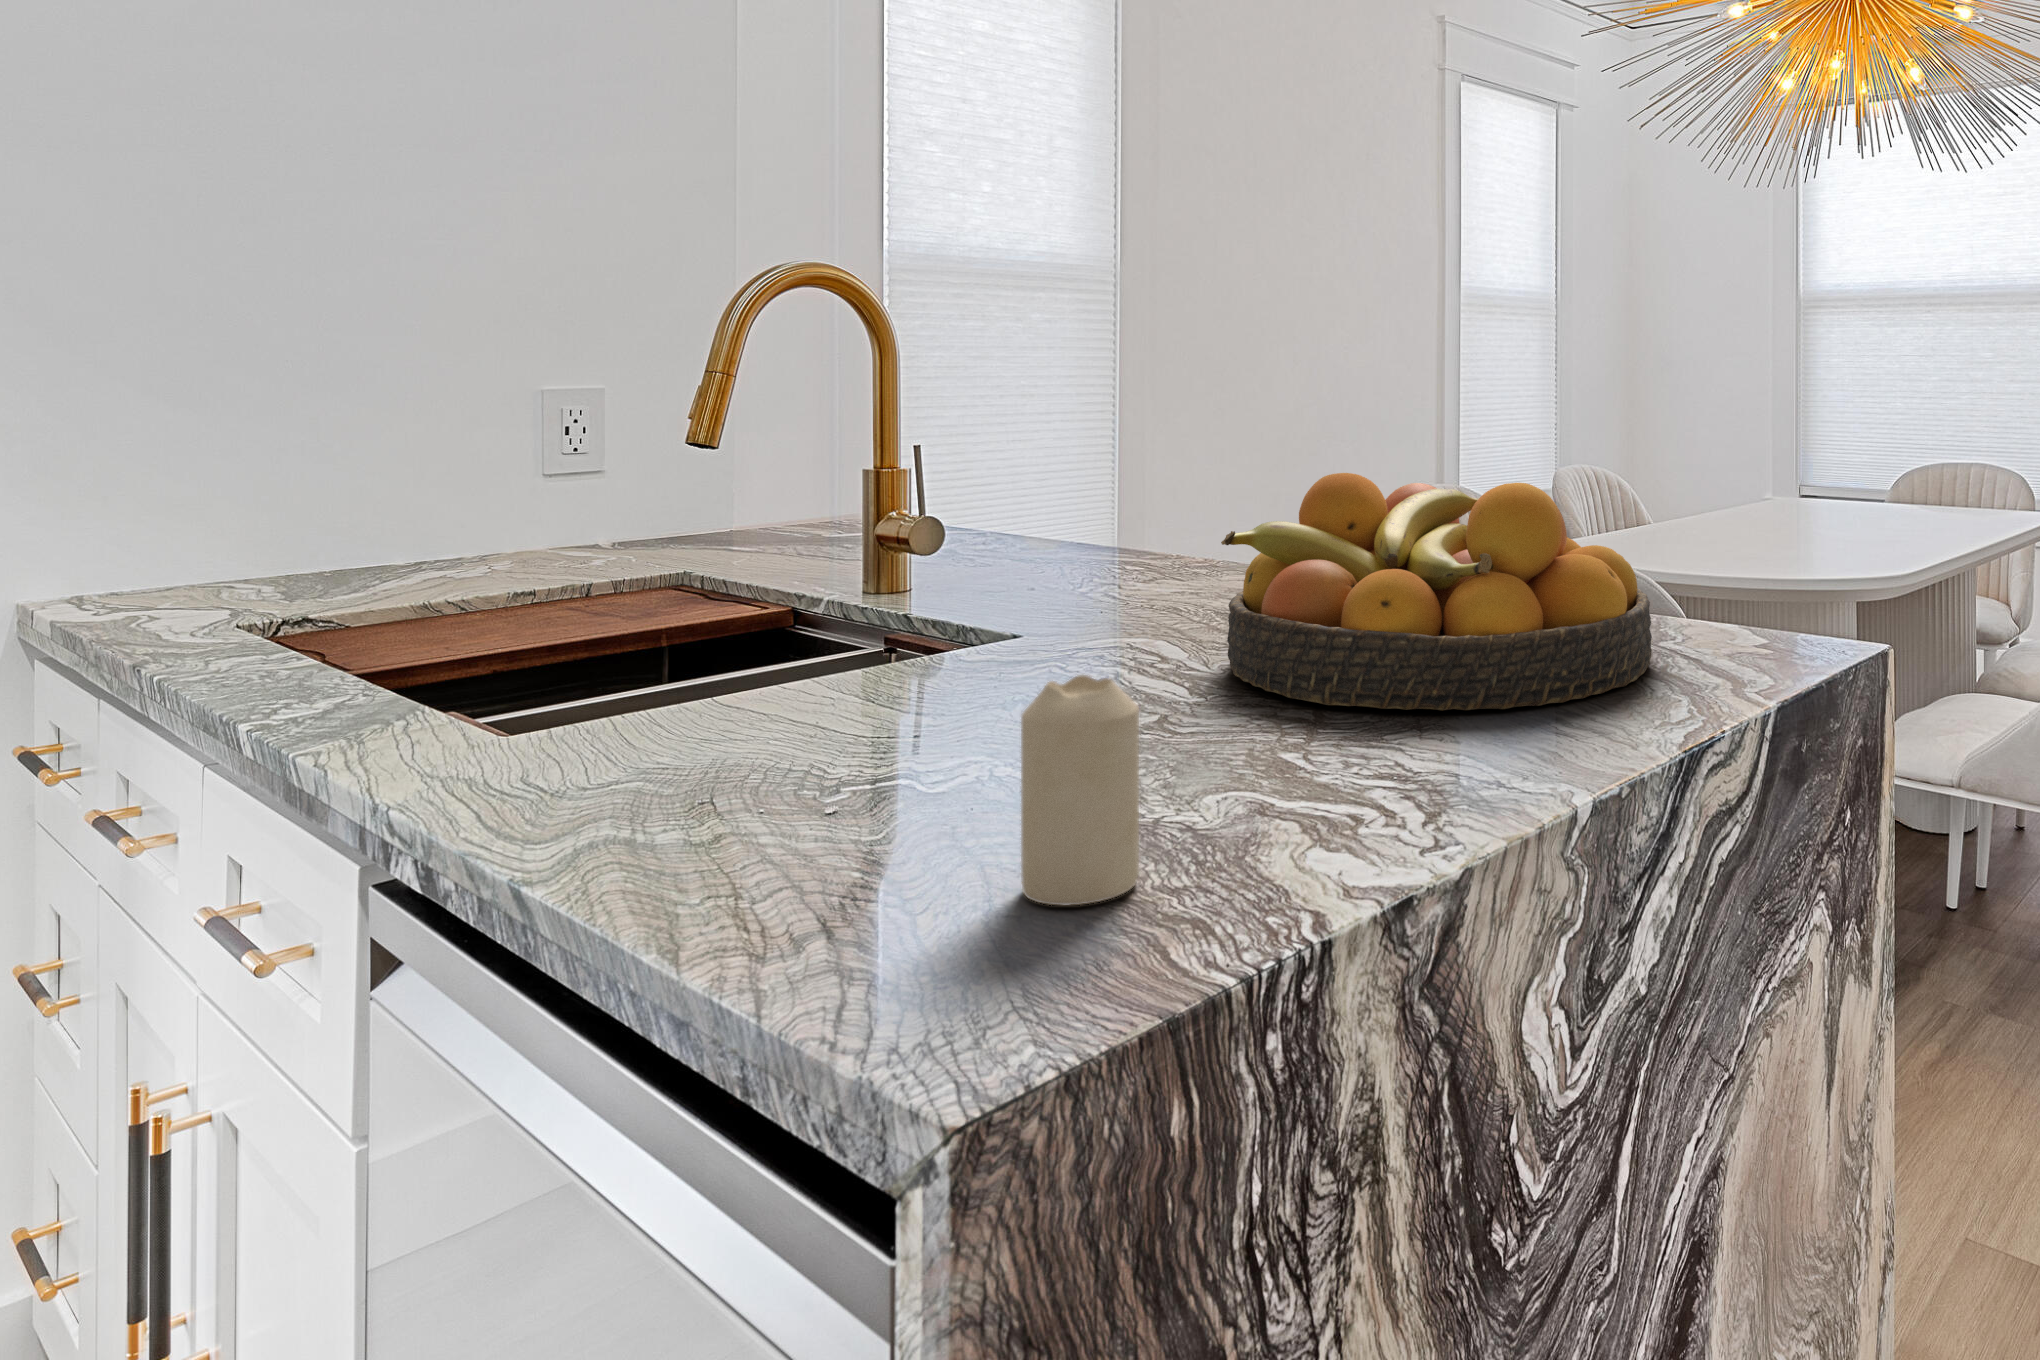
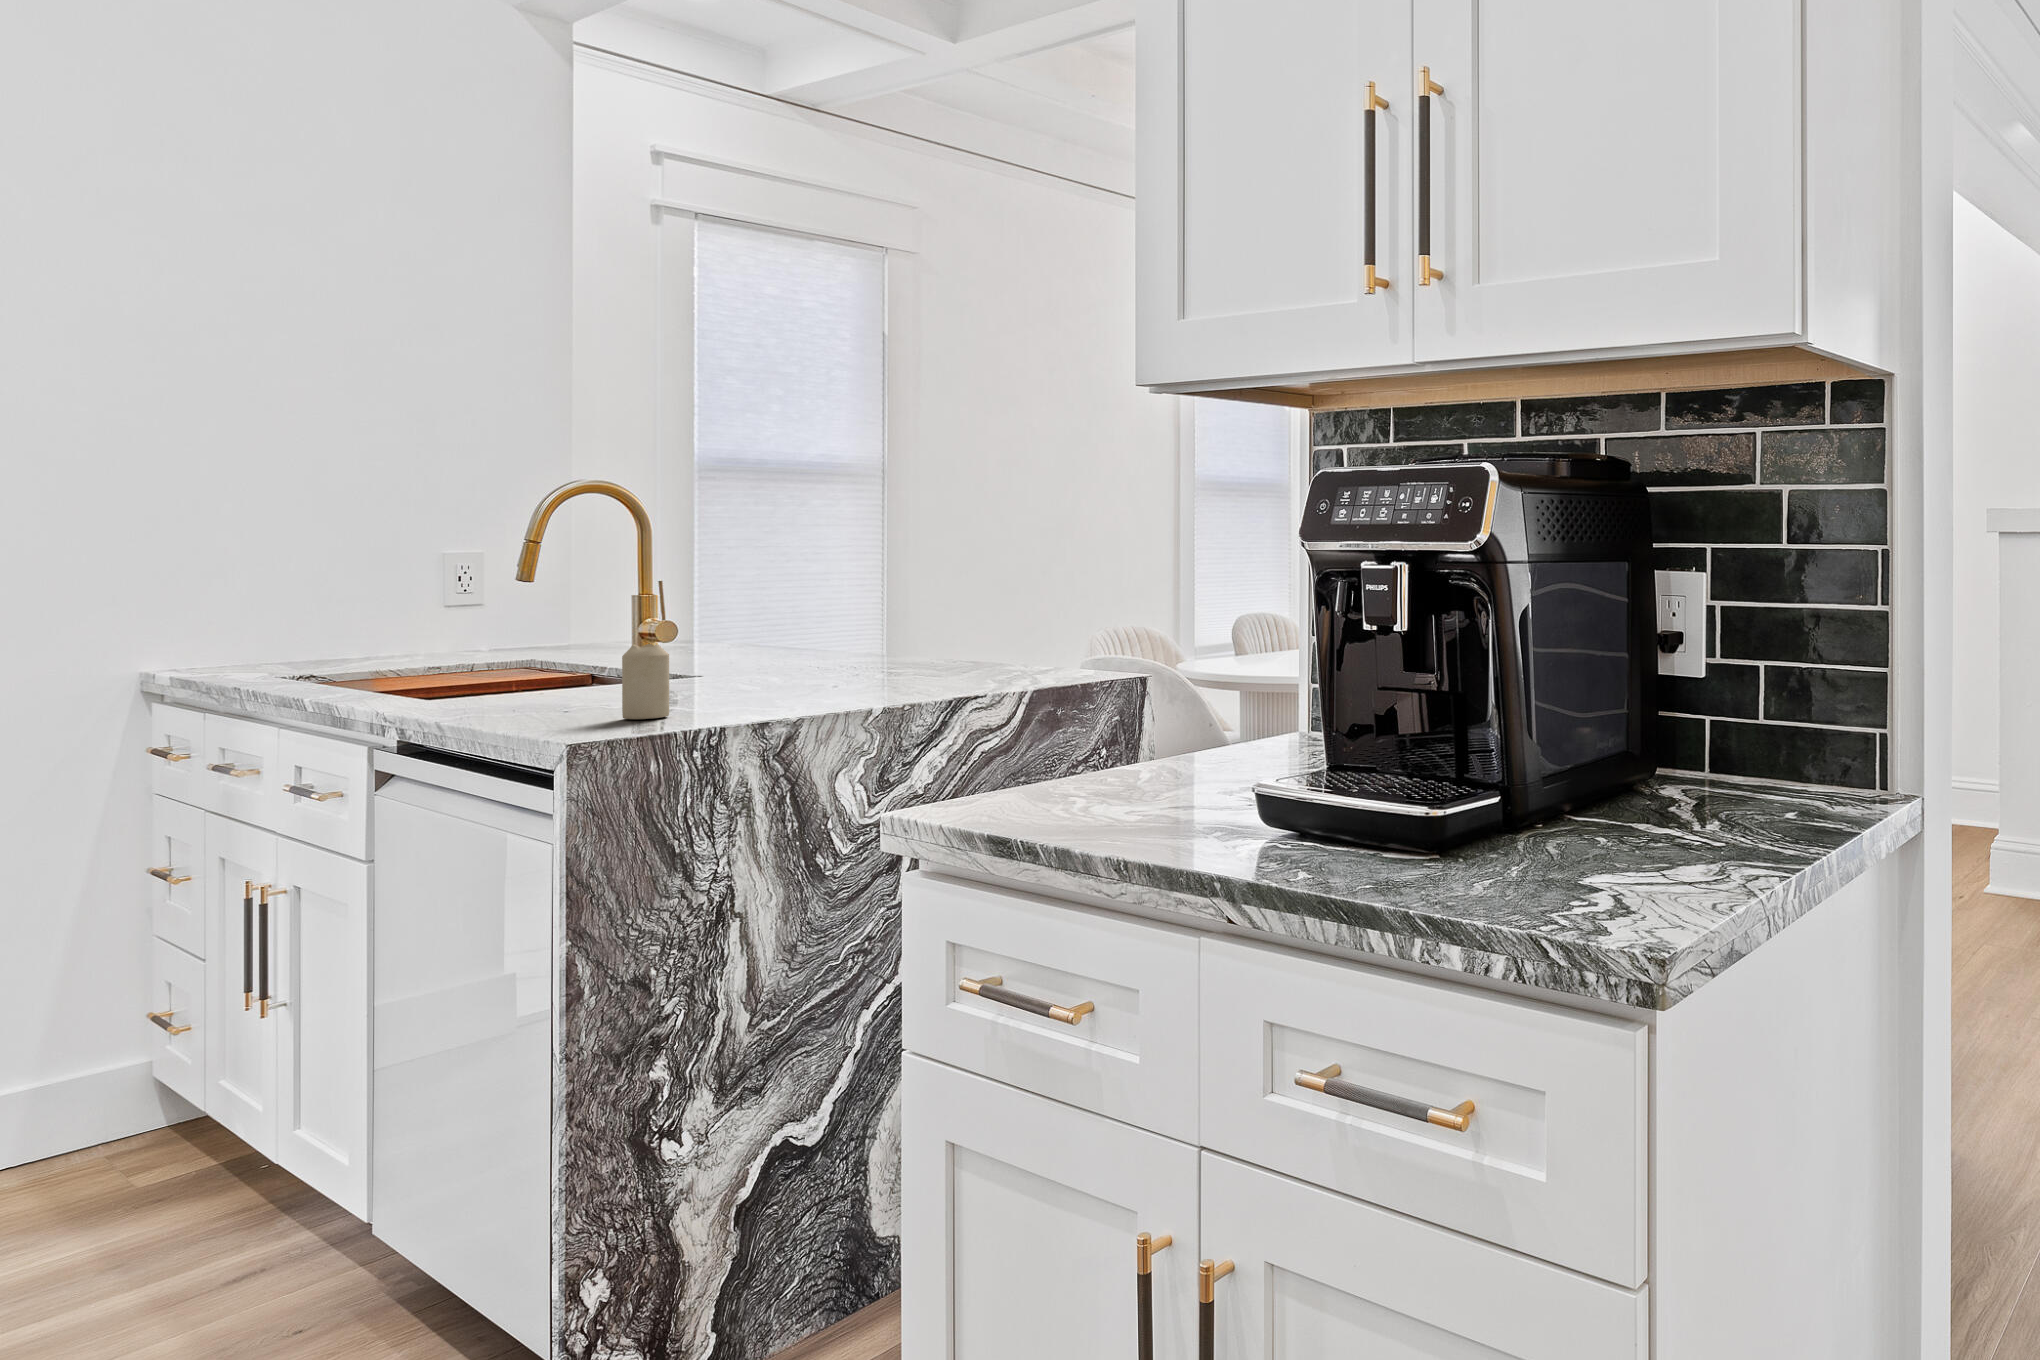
fruit bowl: present [1221,473,1652,710] -> none [778,590,1004,689]

